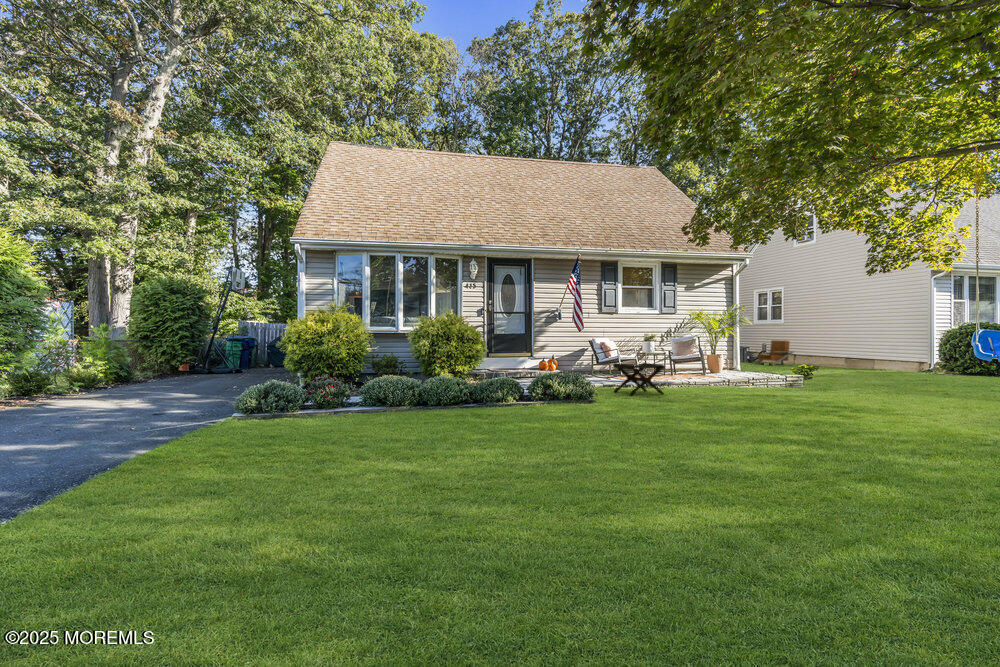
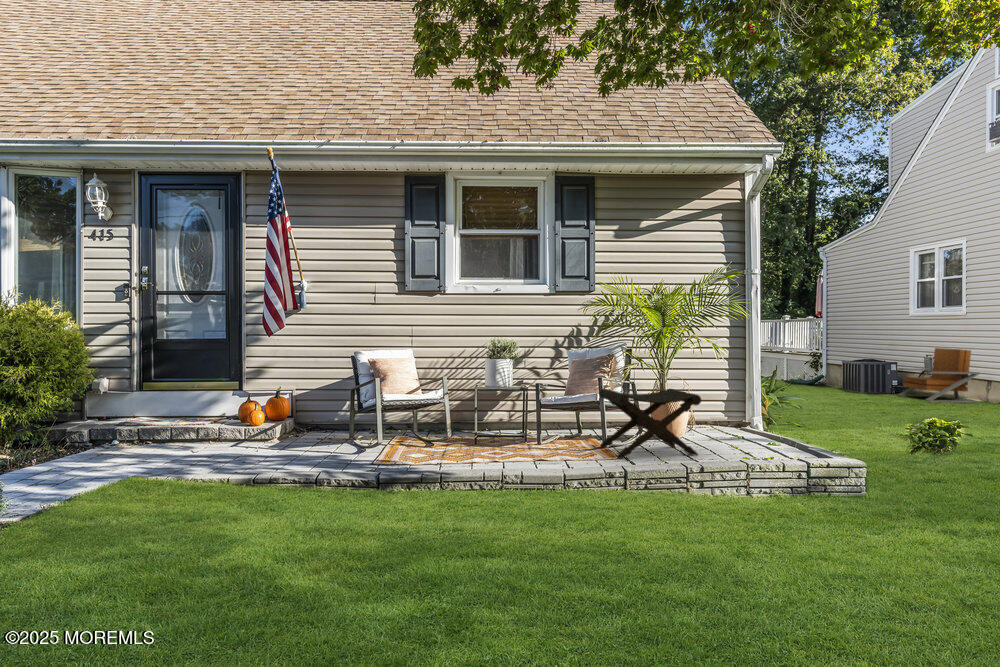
footstool: present [613,363,665,396] -> present [599,389,701,459]

